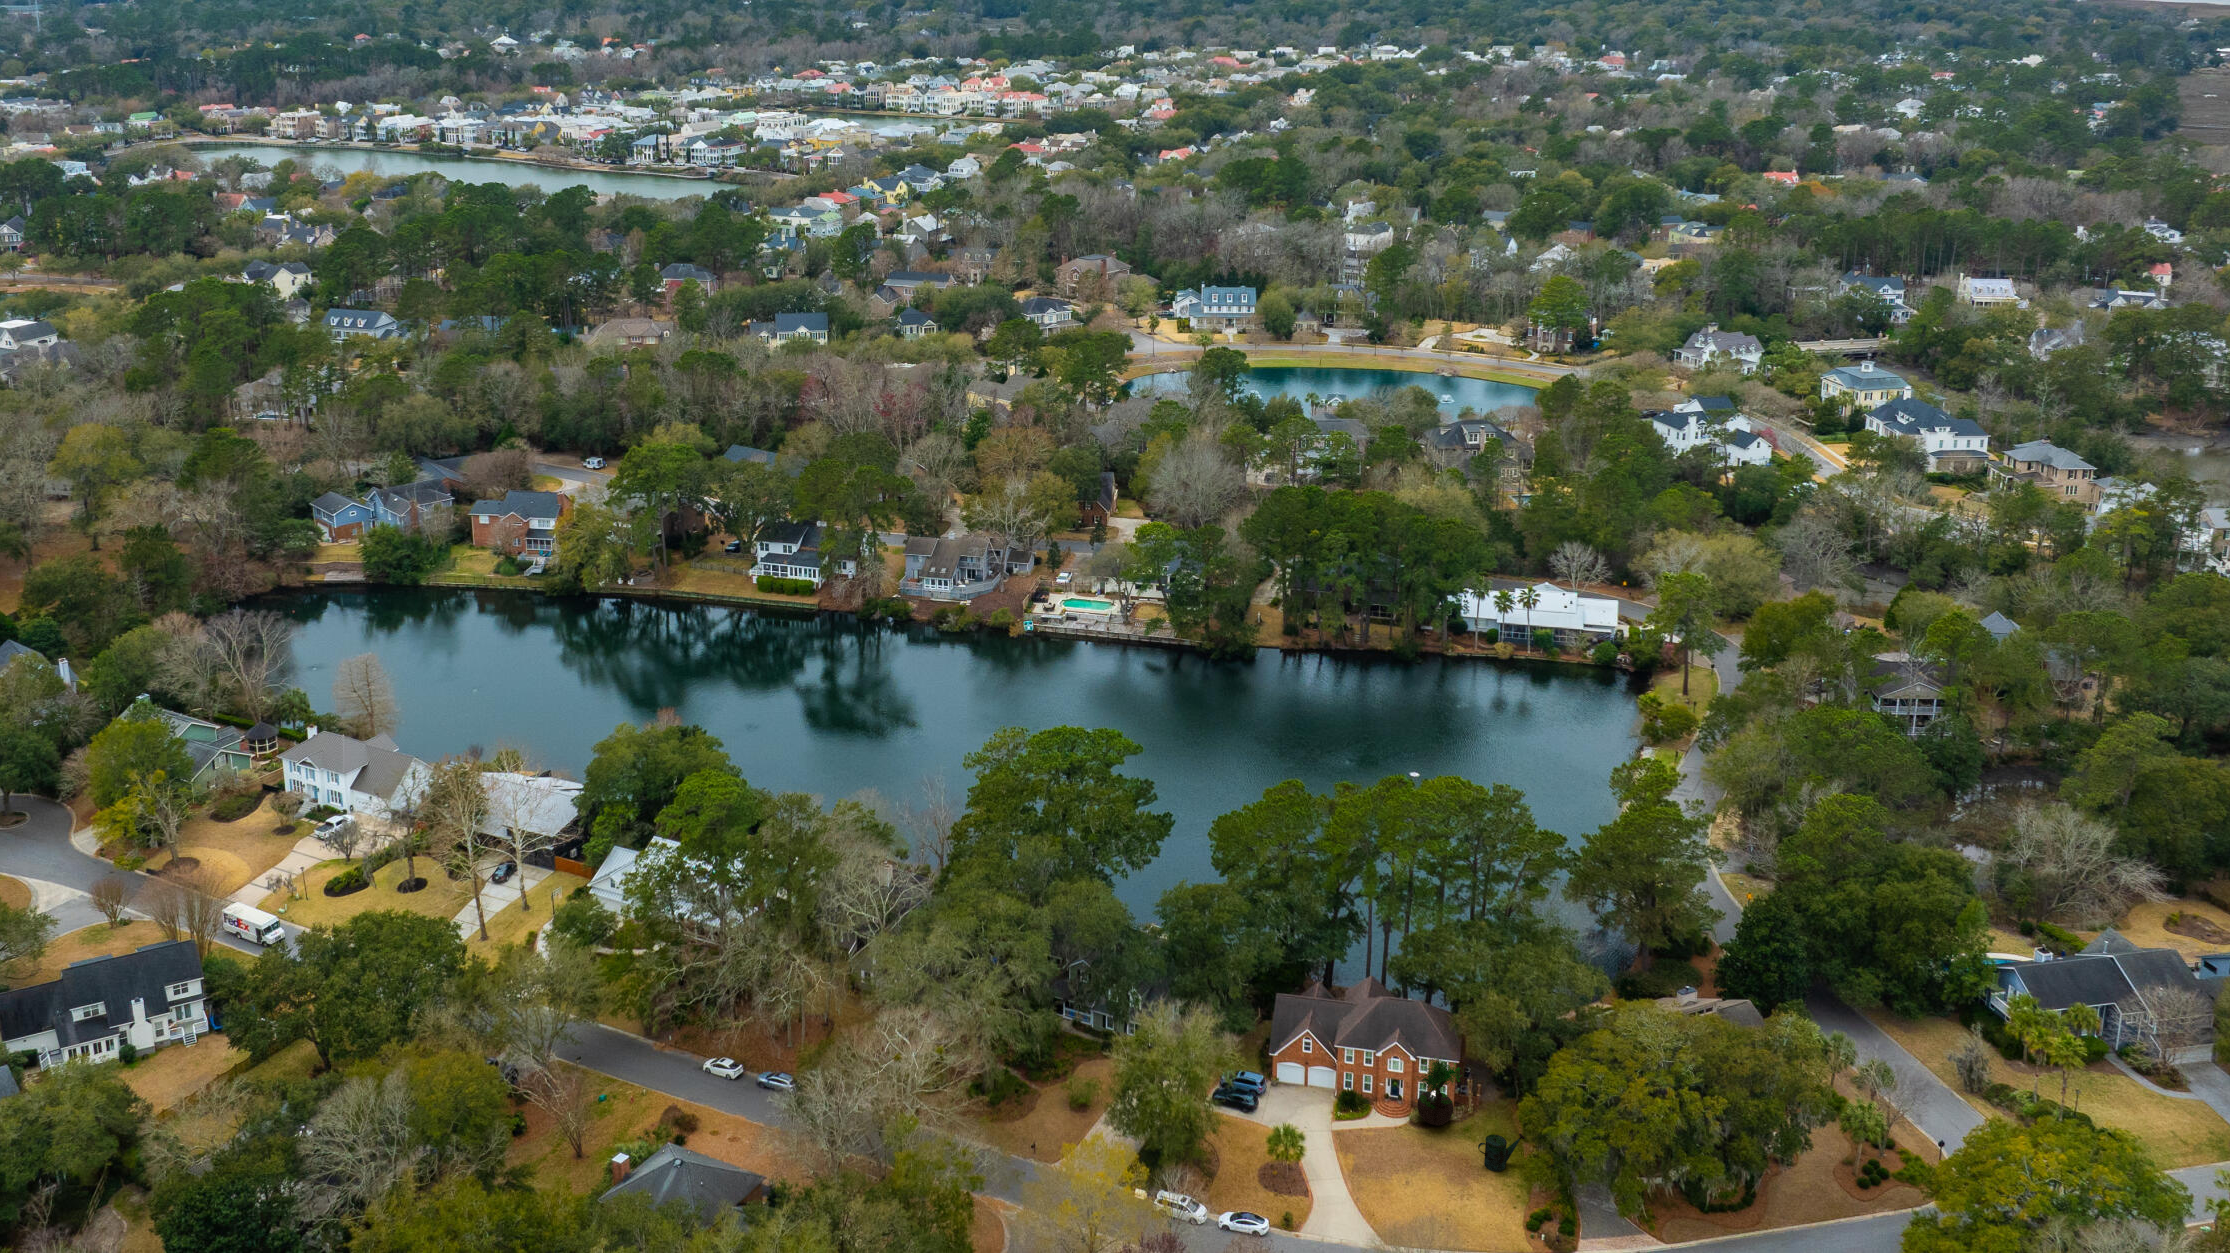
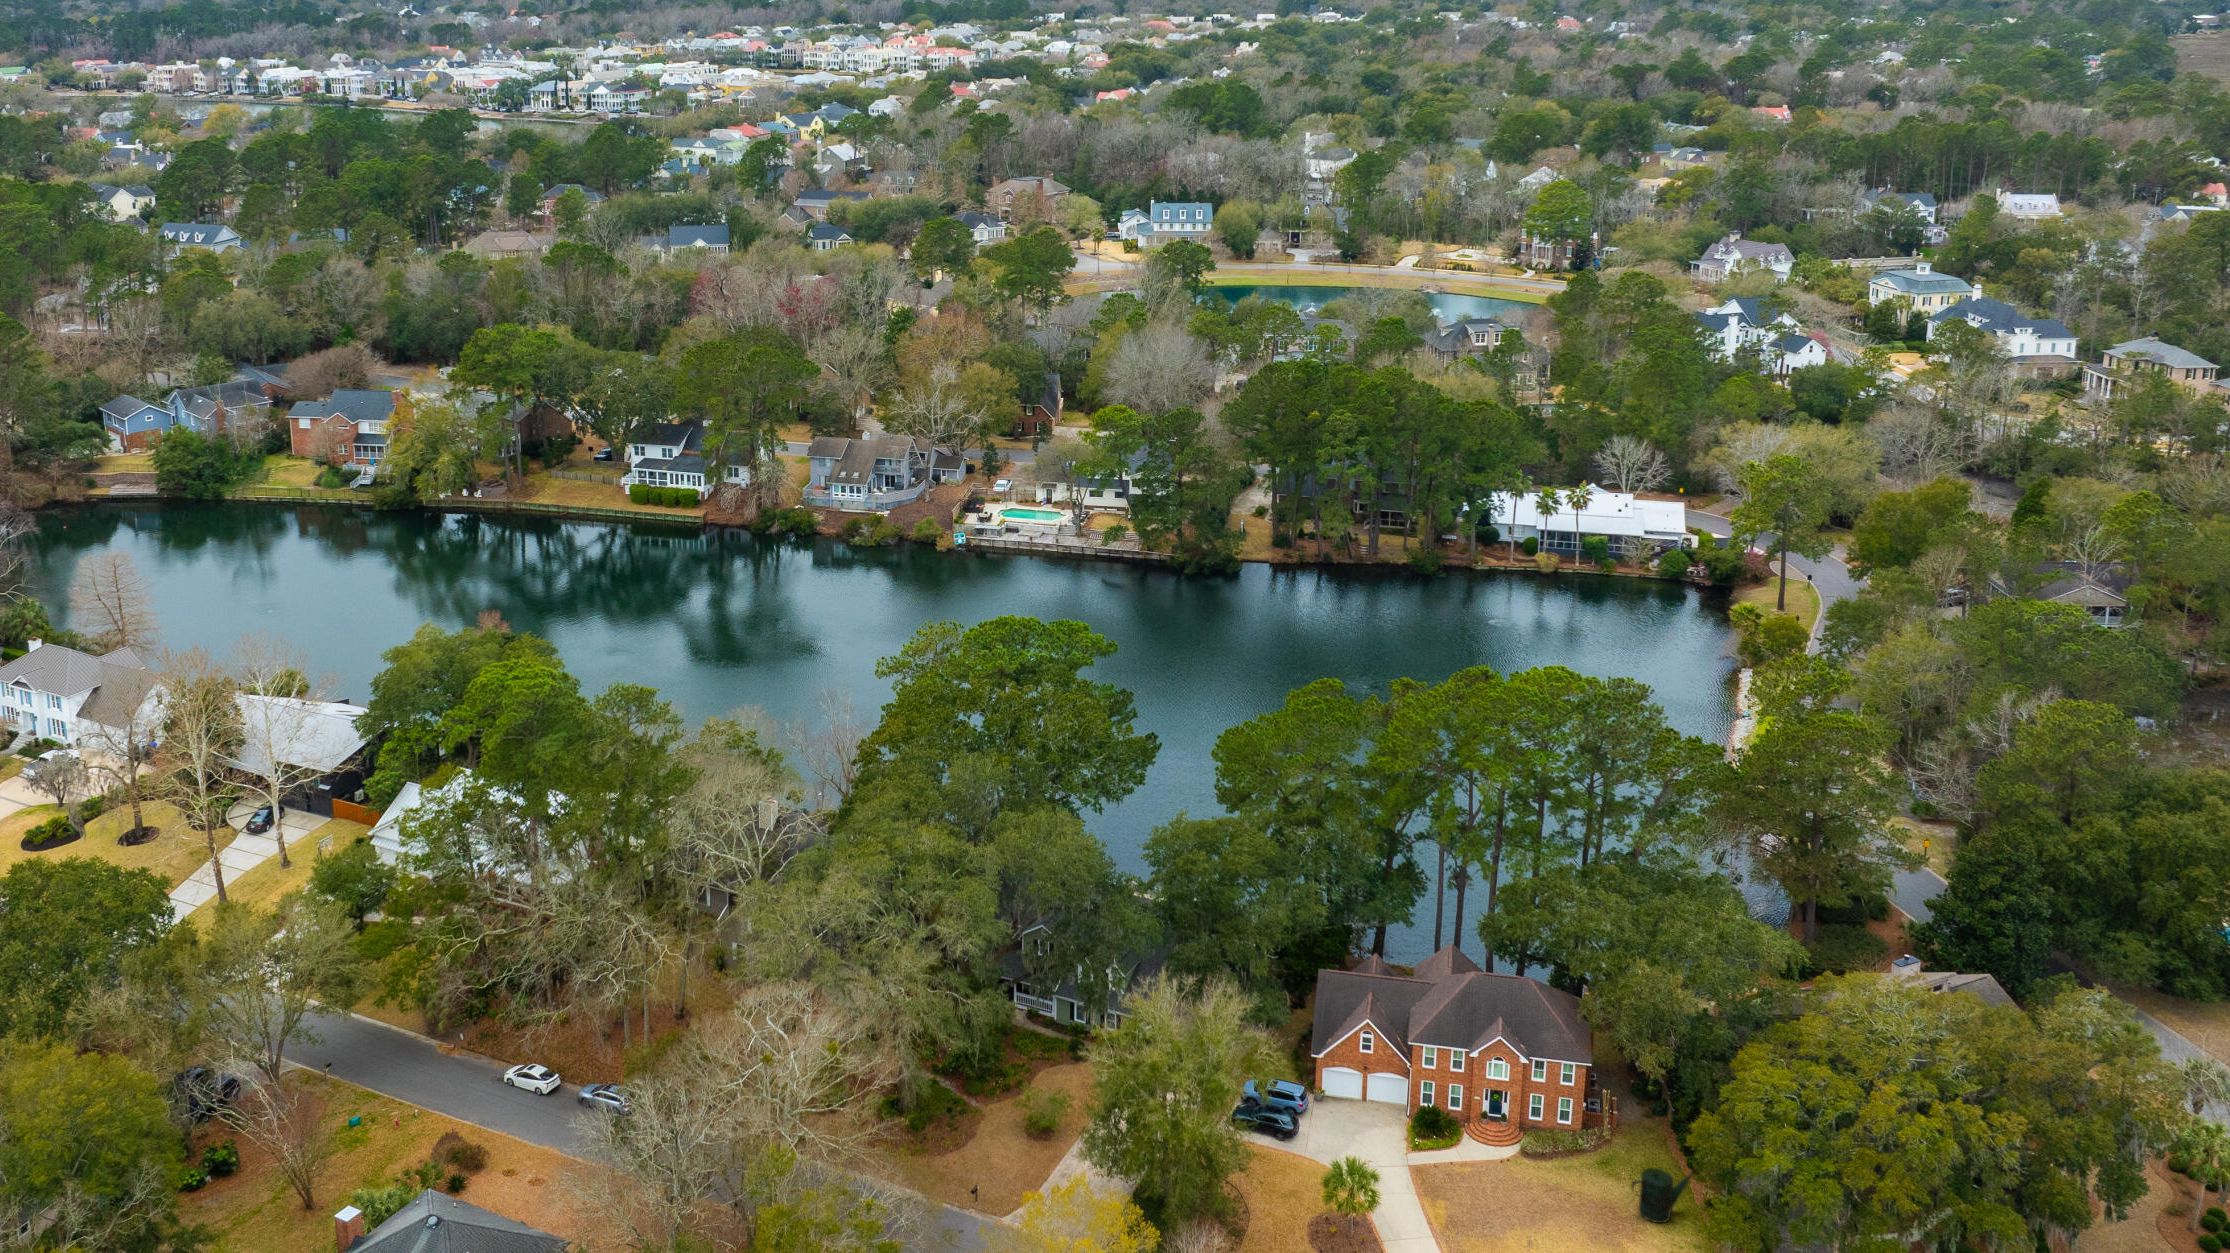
potted tree: present [1414,1057,1460,1125] -> none [1530,1052,1601,1155]

